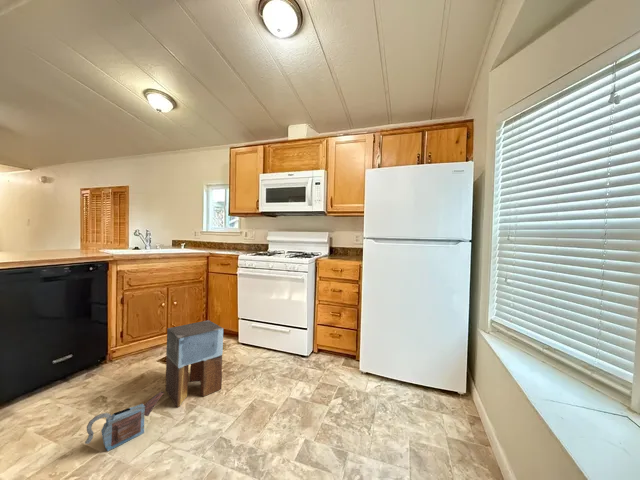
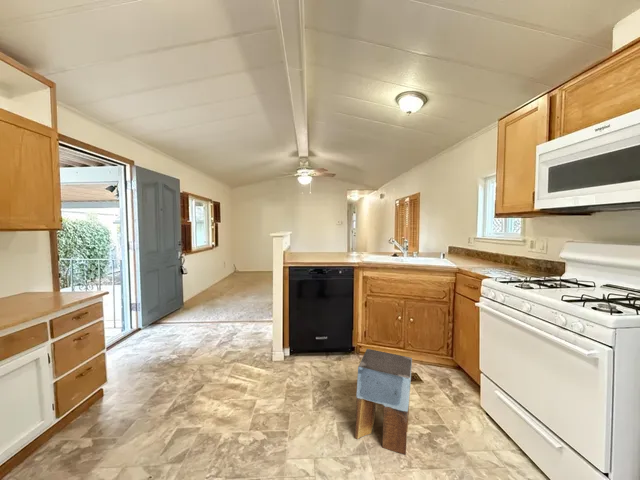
watering can: present [85,392,164,451] -> none [283,399,338,440]

